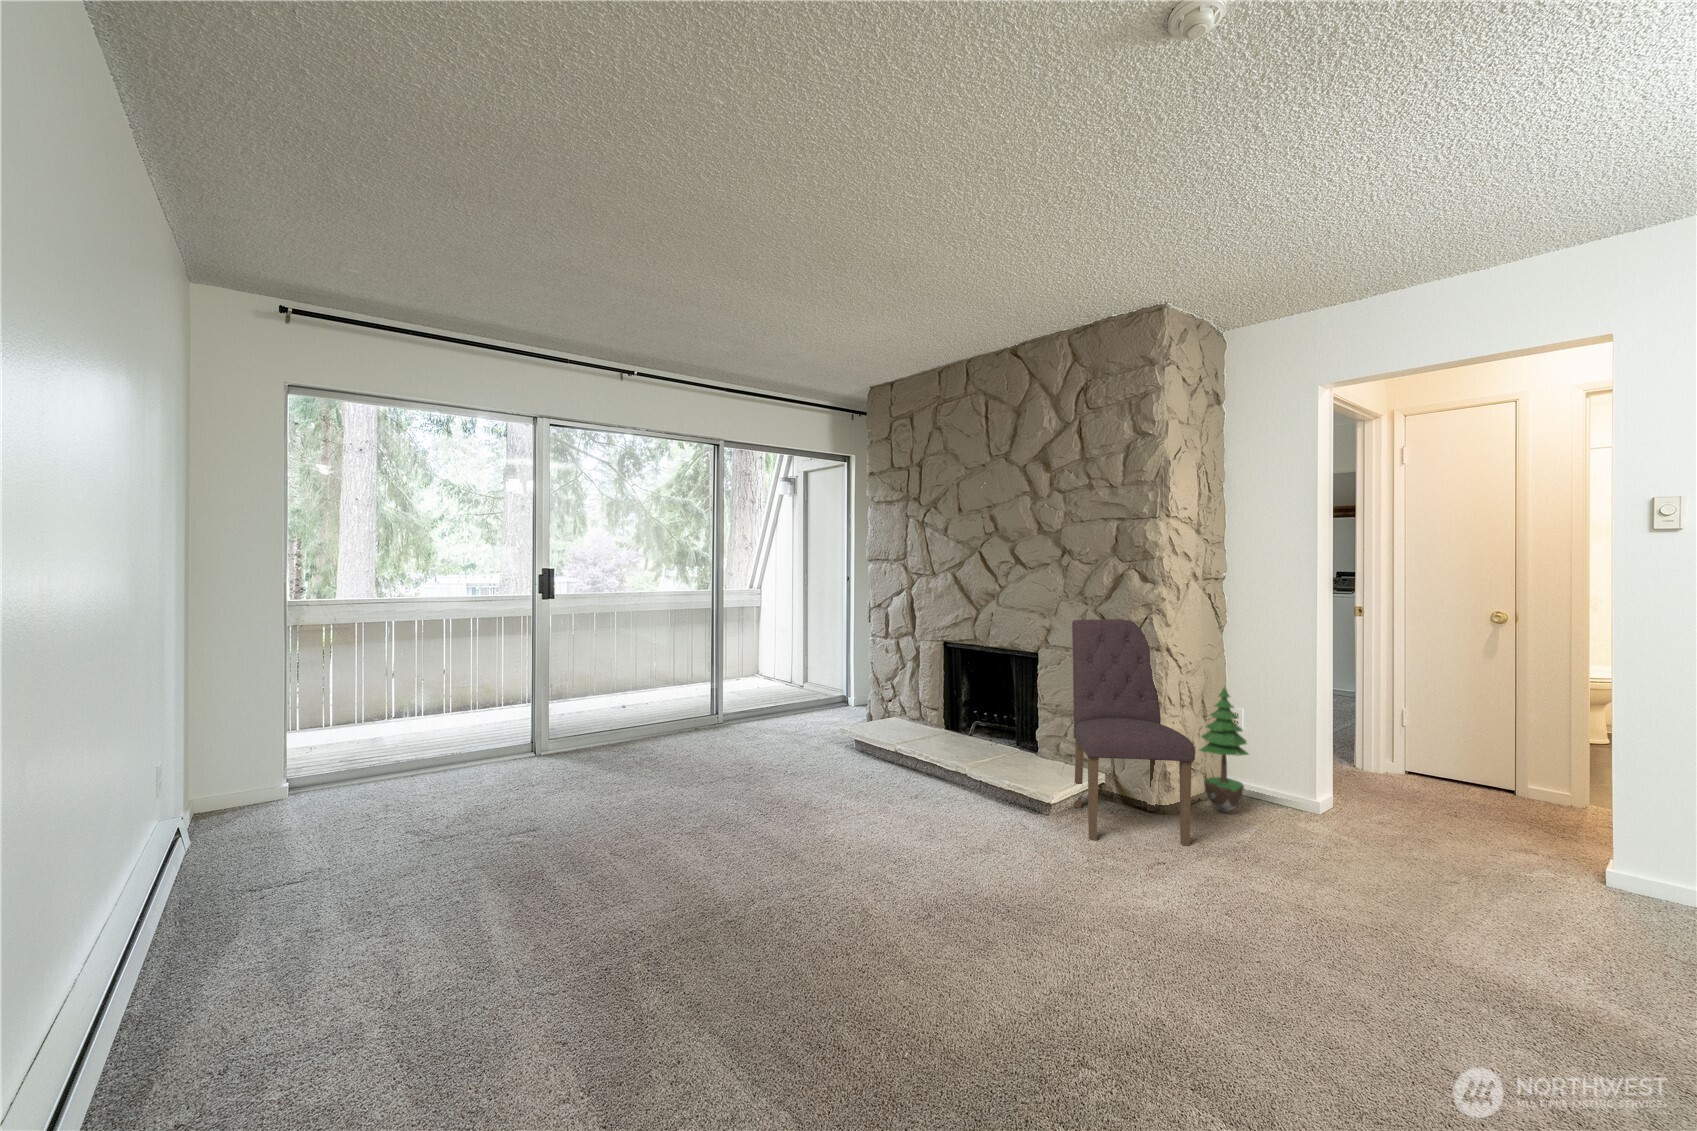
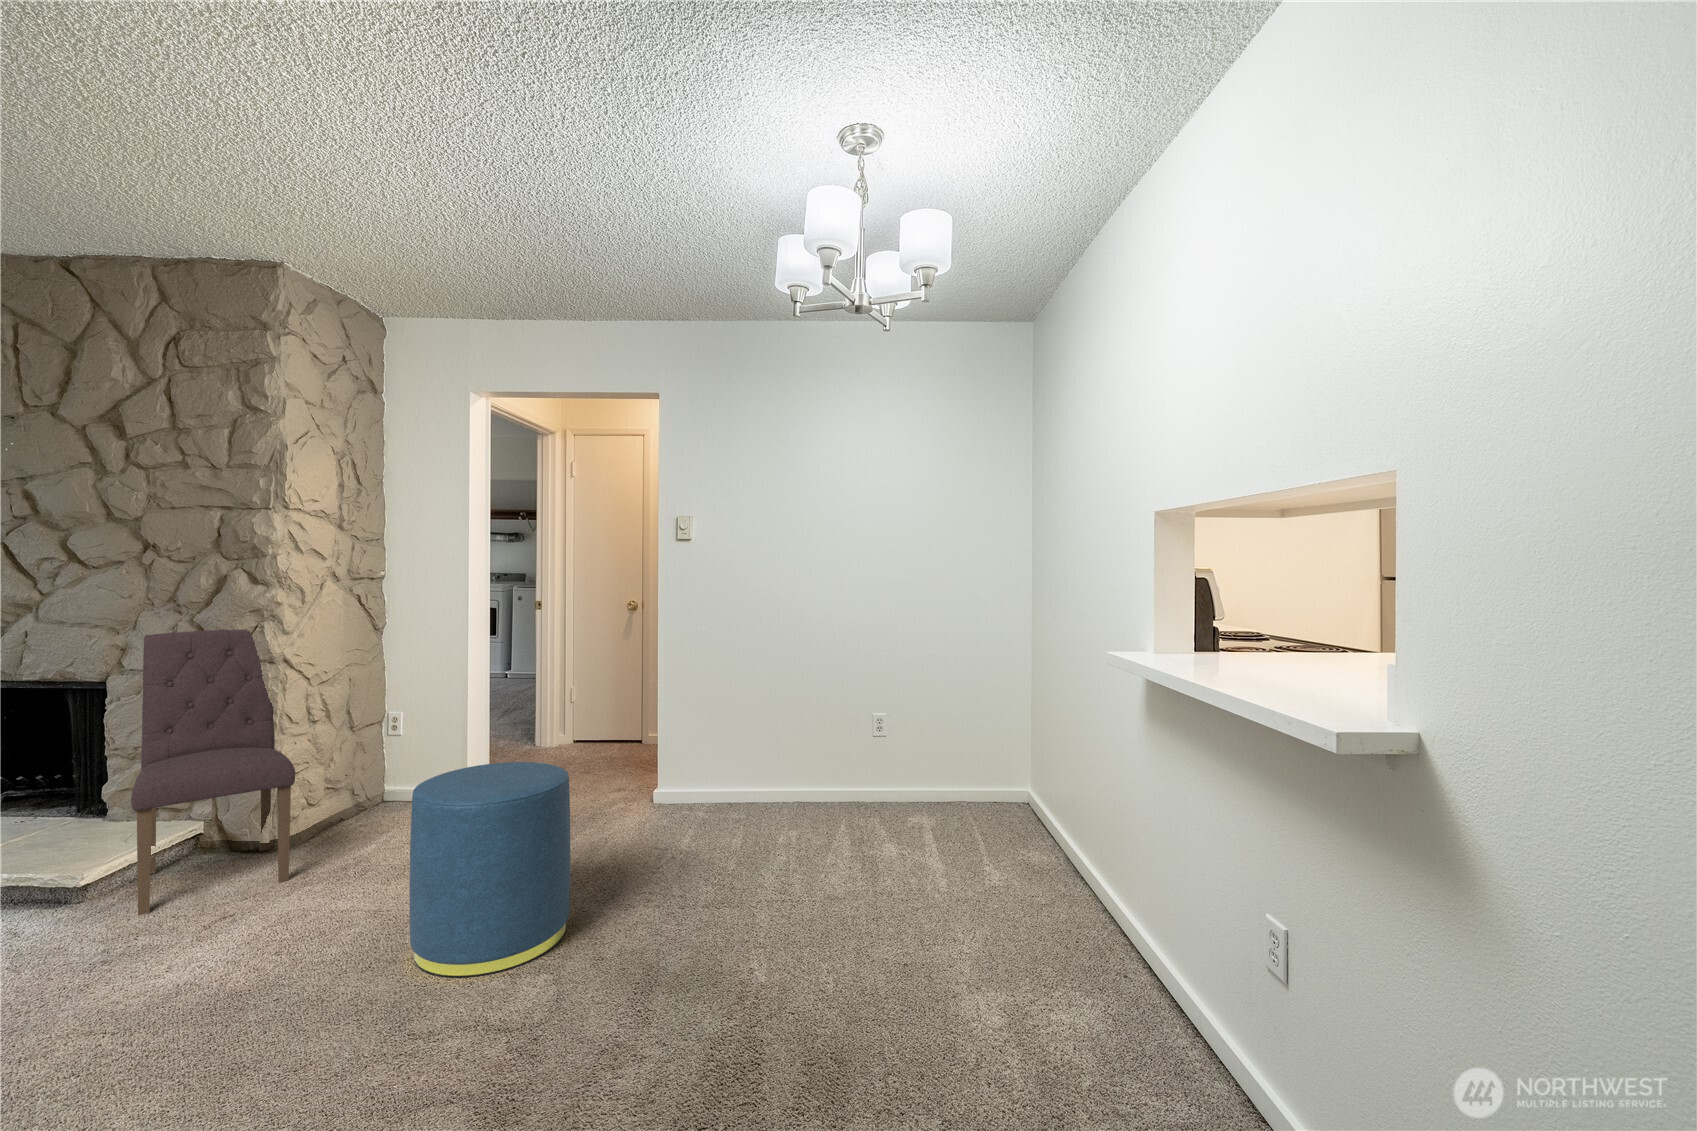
potted tree: present [1200,687,1248,813] -> none [331,693,389,828]
ottoman: none [1372,785,1593,1046] -> present [410,762,570,978]

